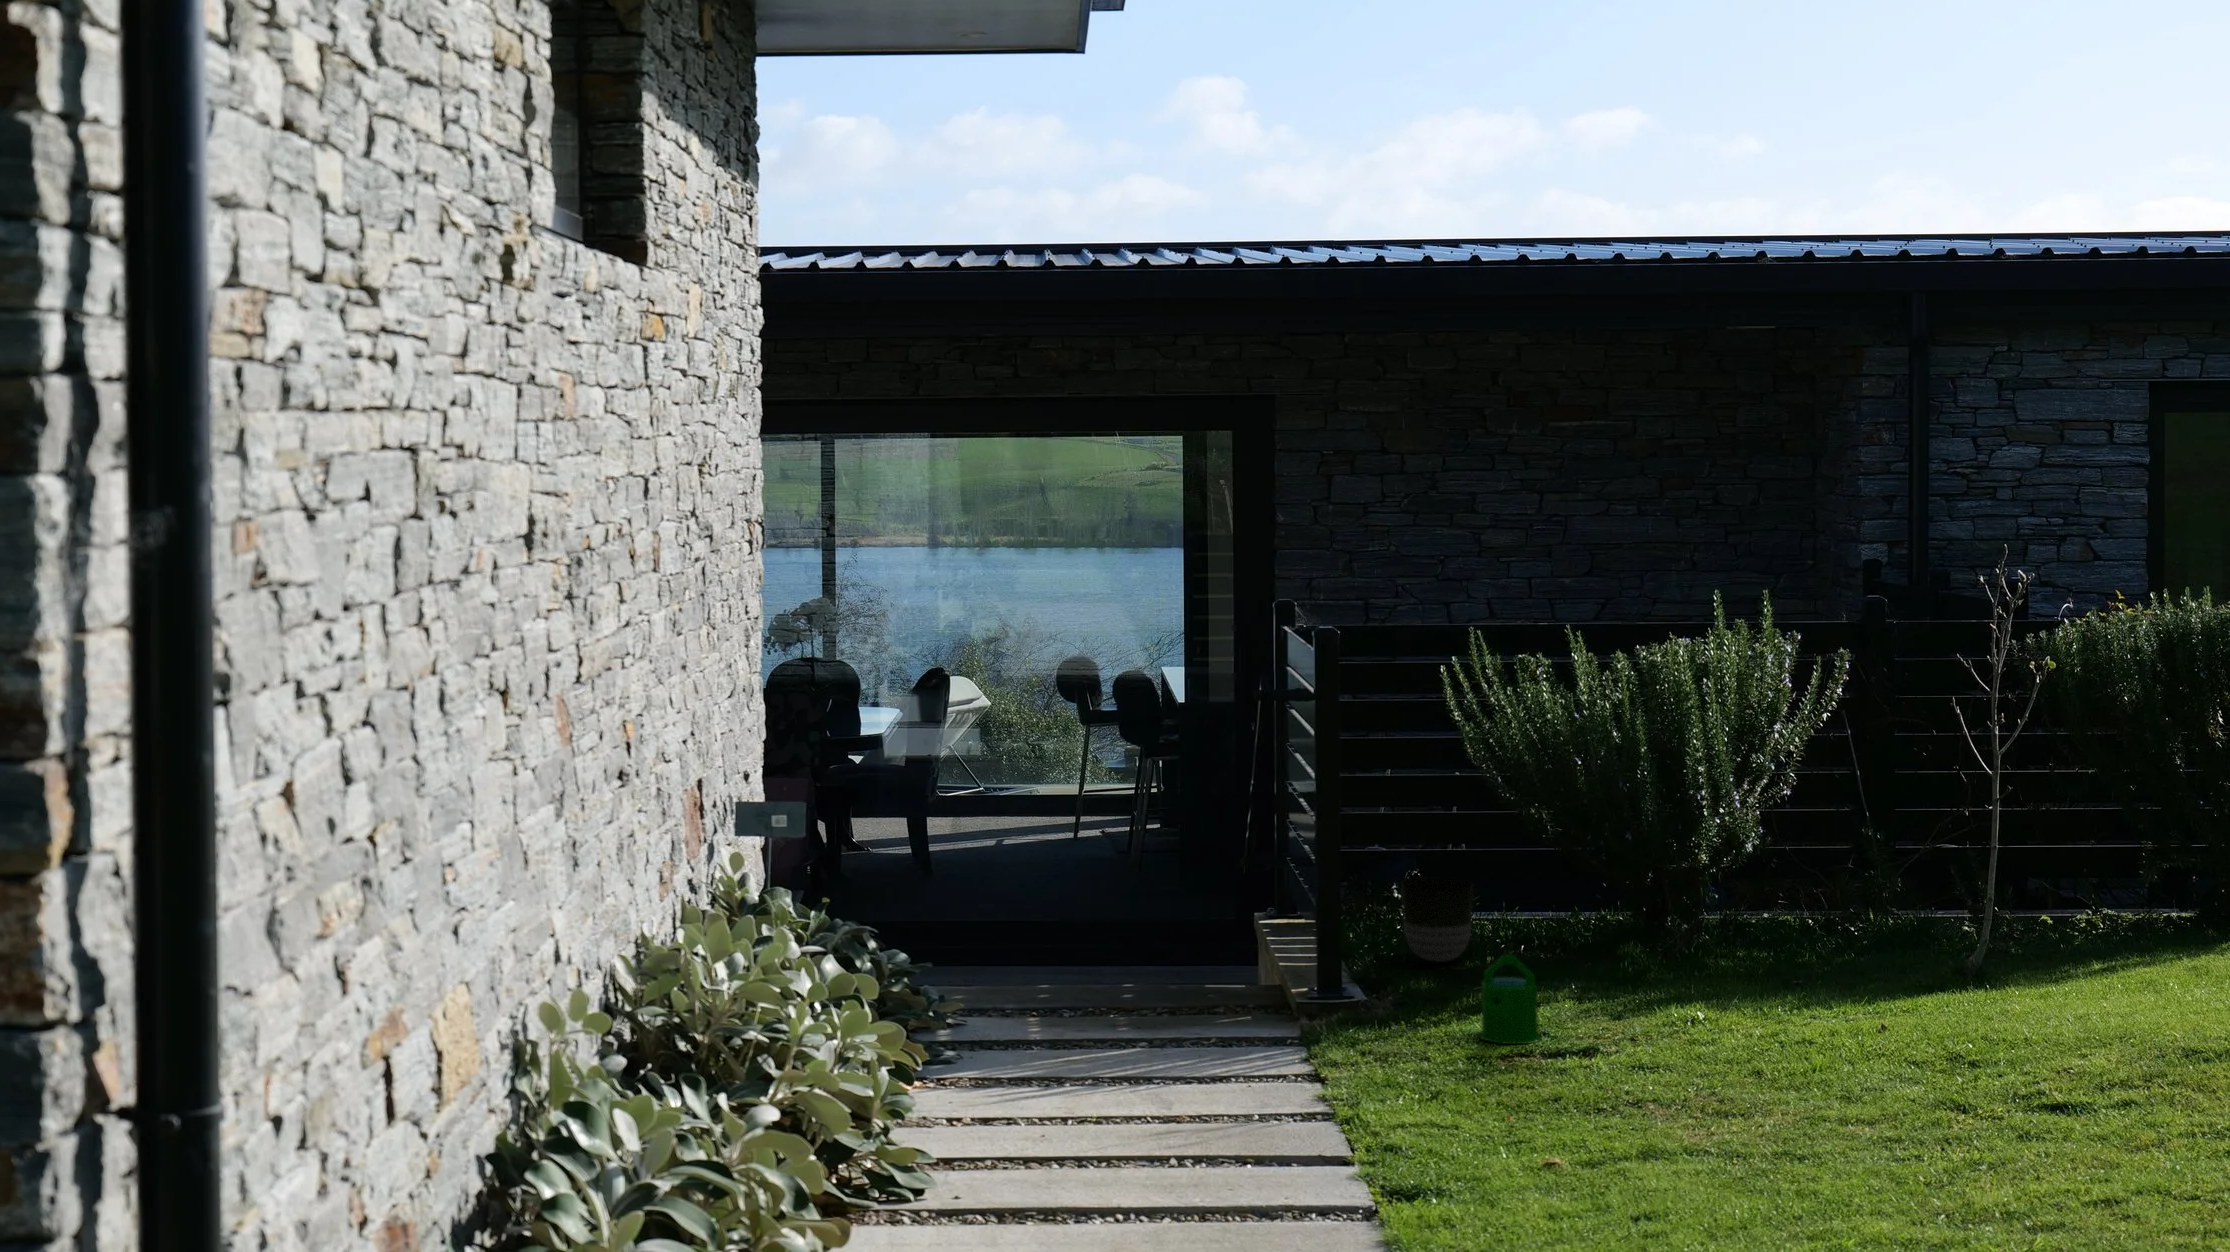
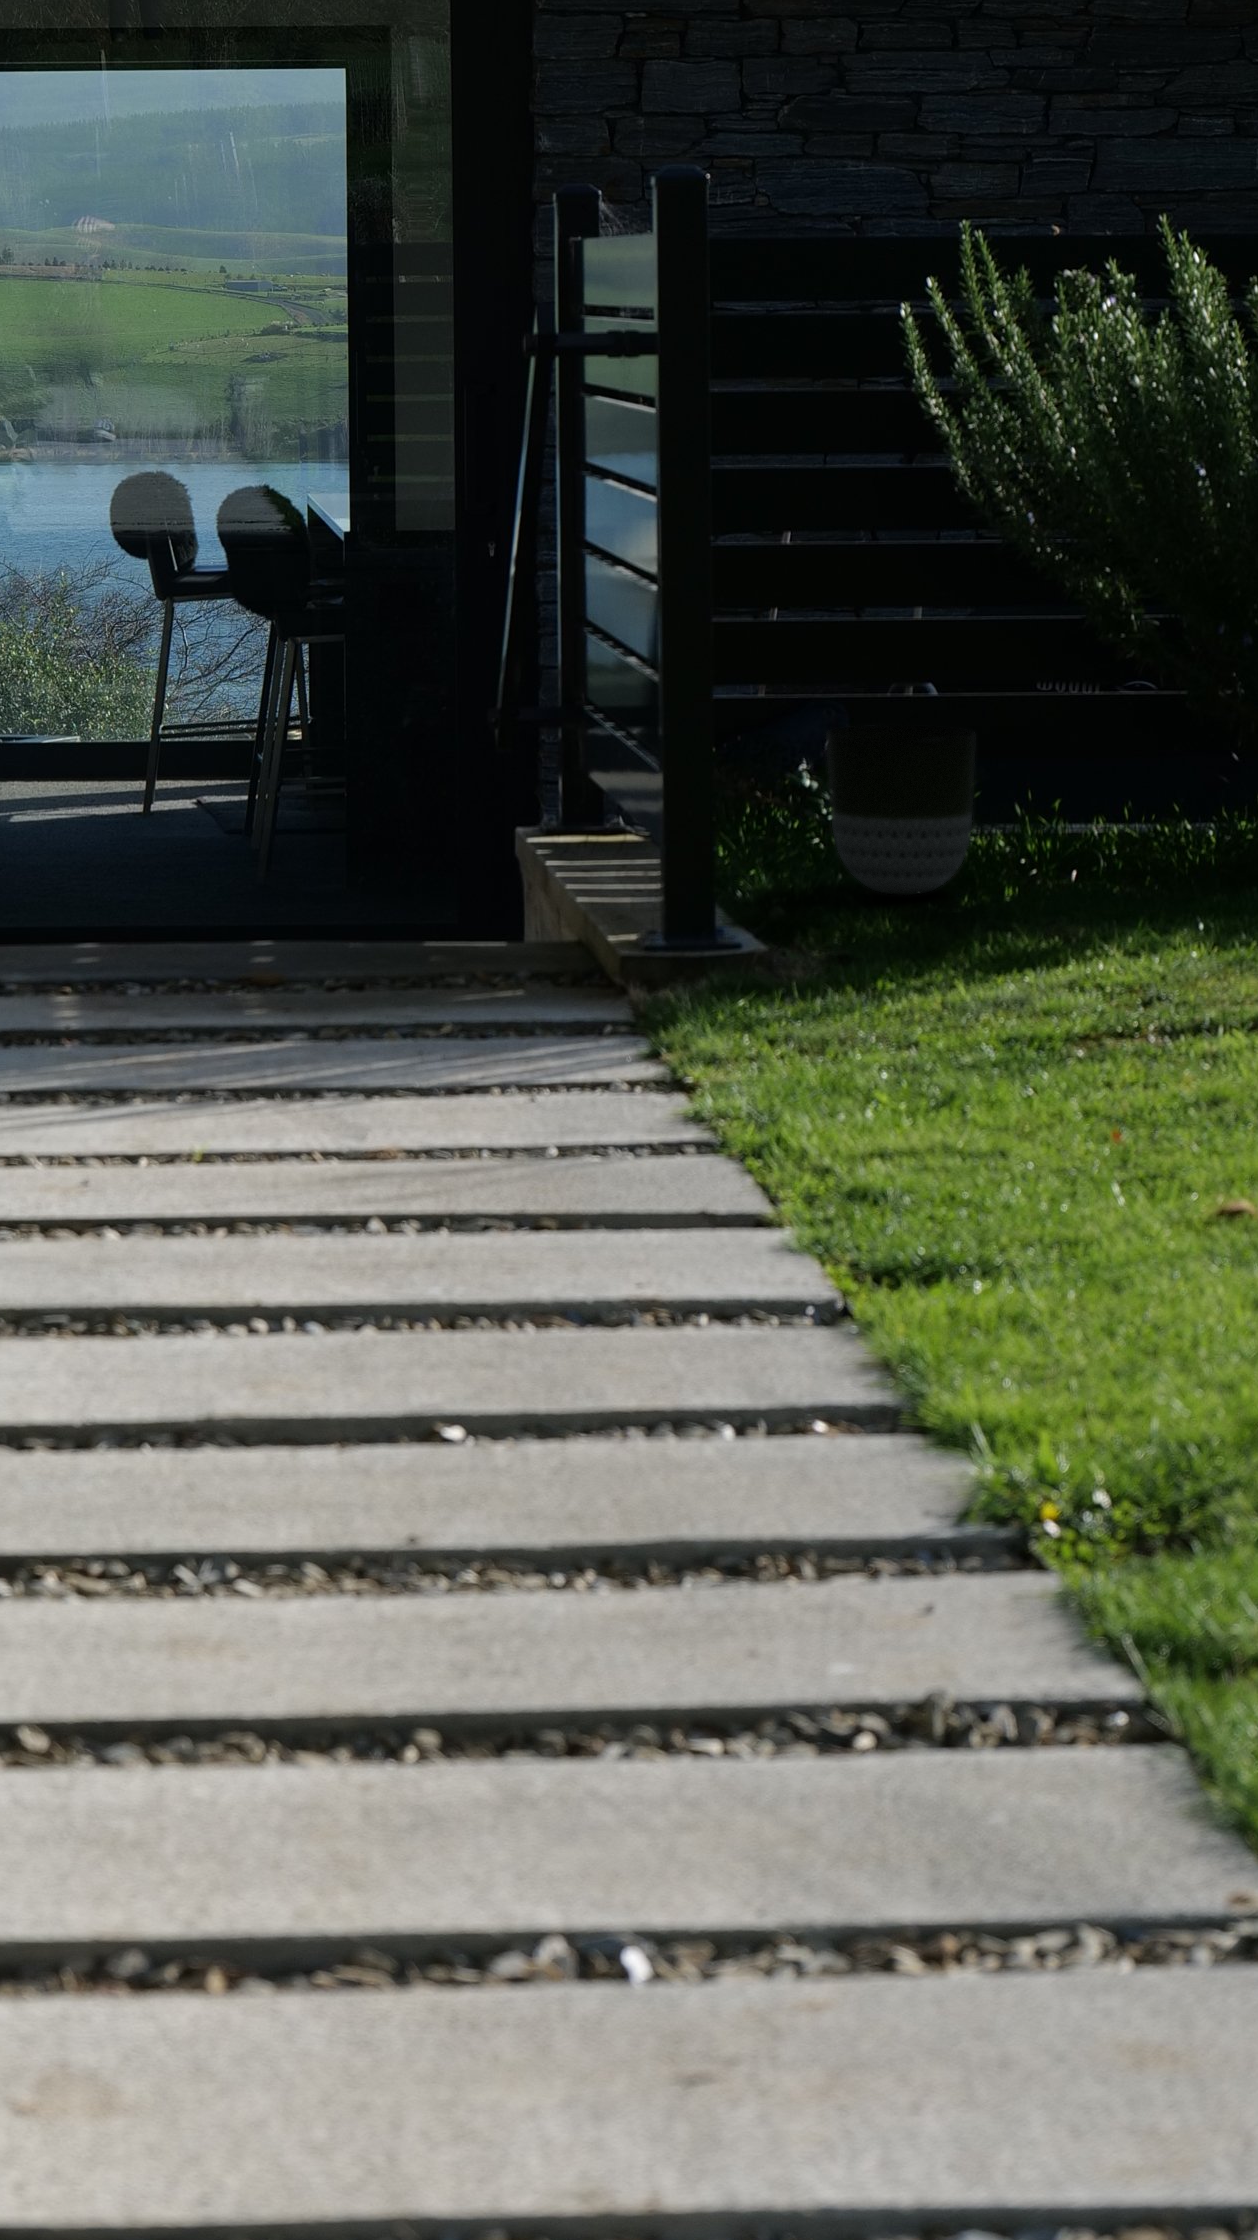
watering can: present [1479,955,1541,1044] -> none [1012,829,1154,1017]

